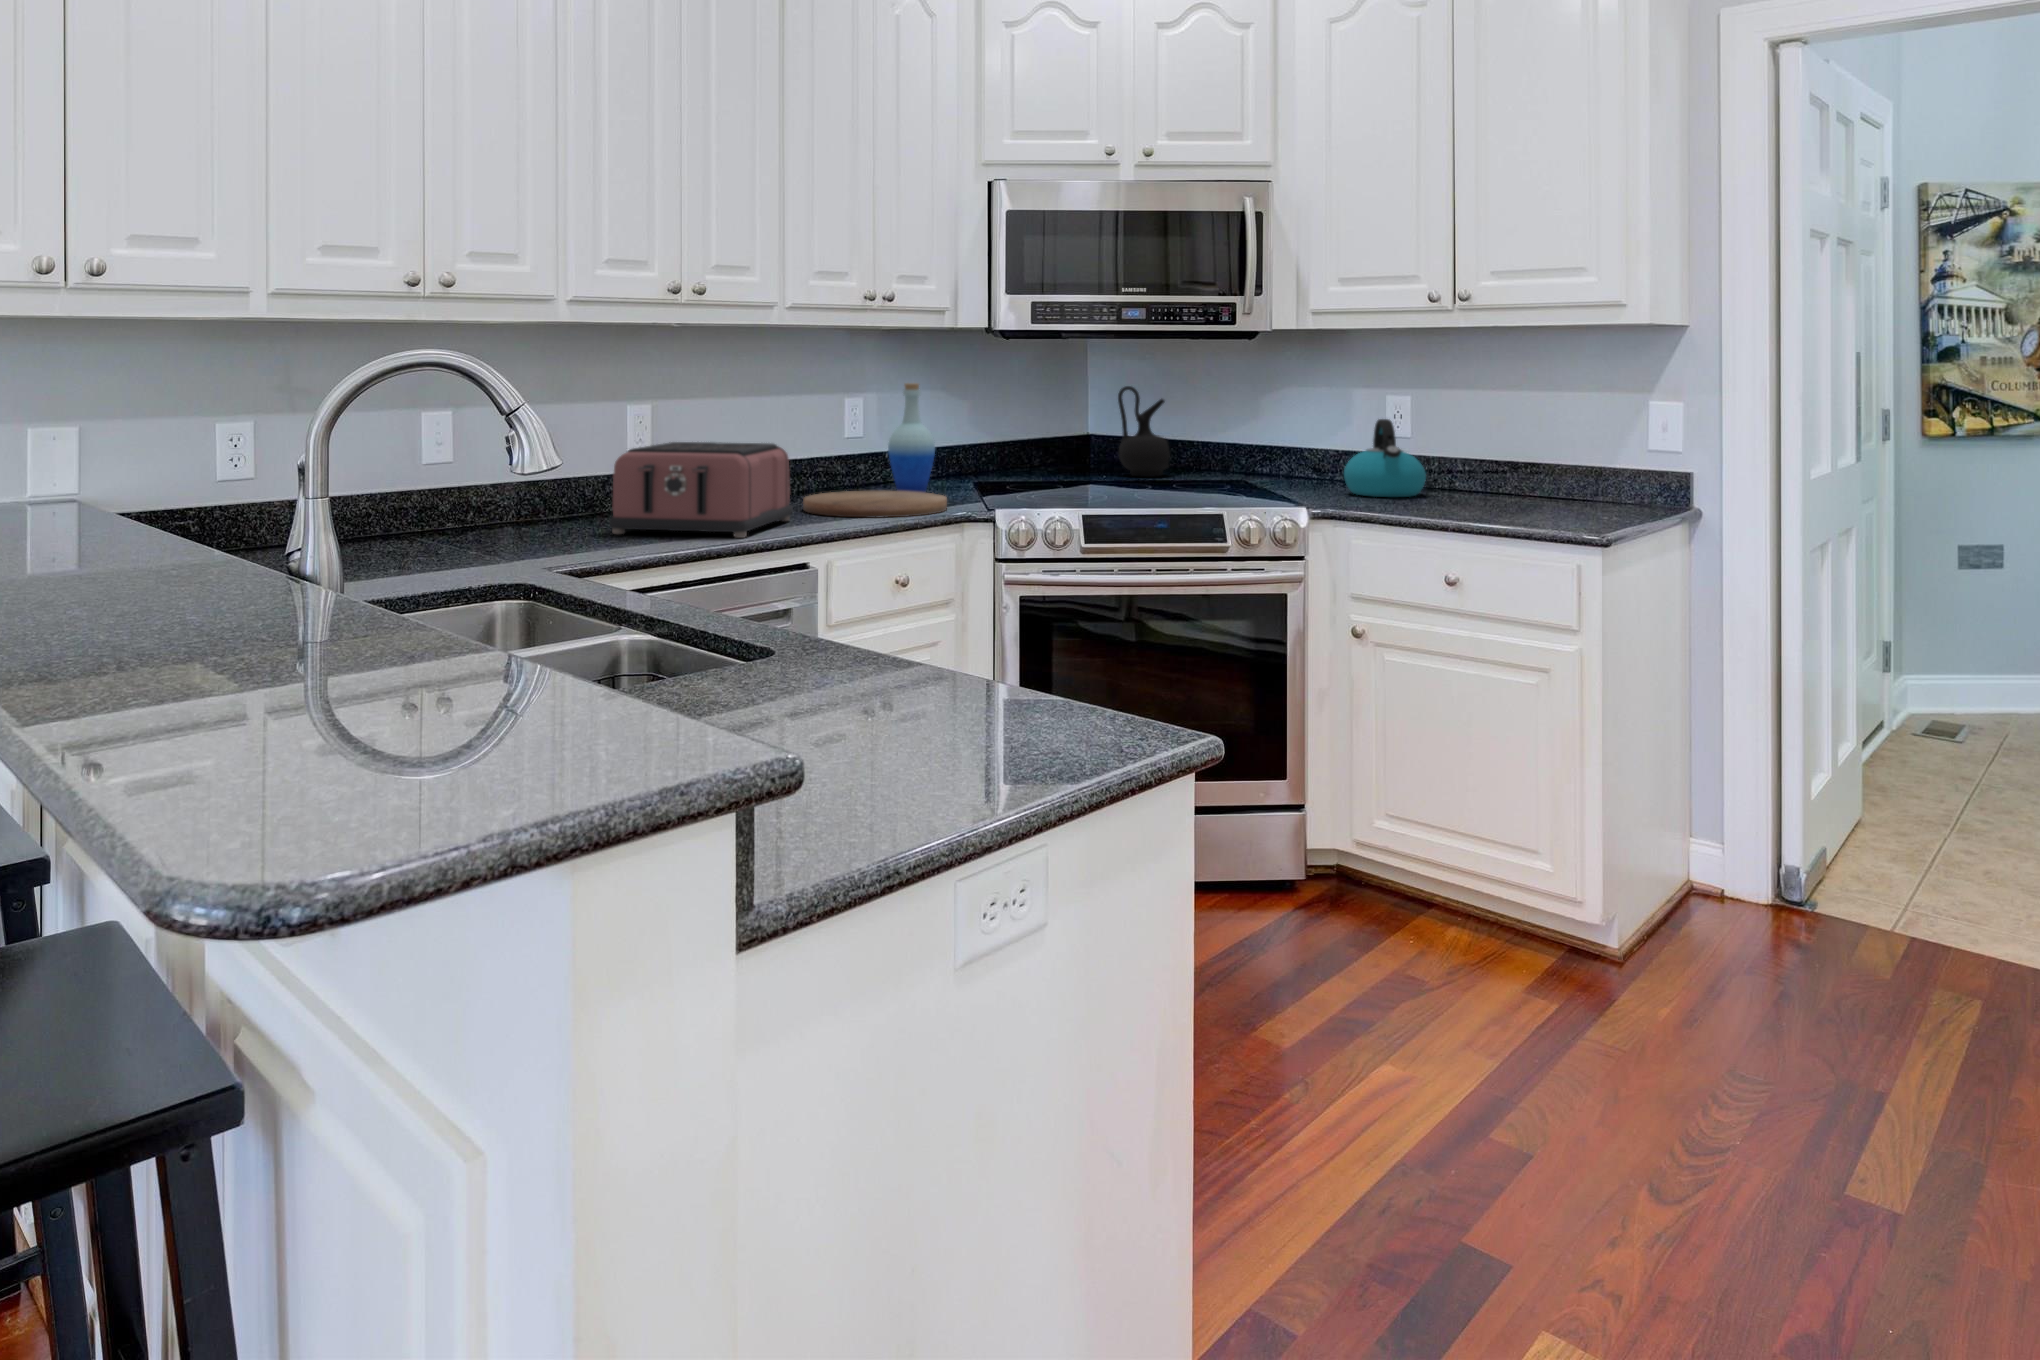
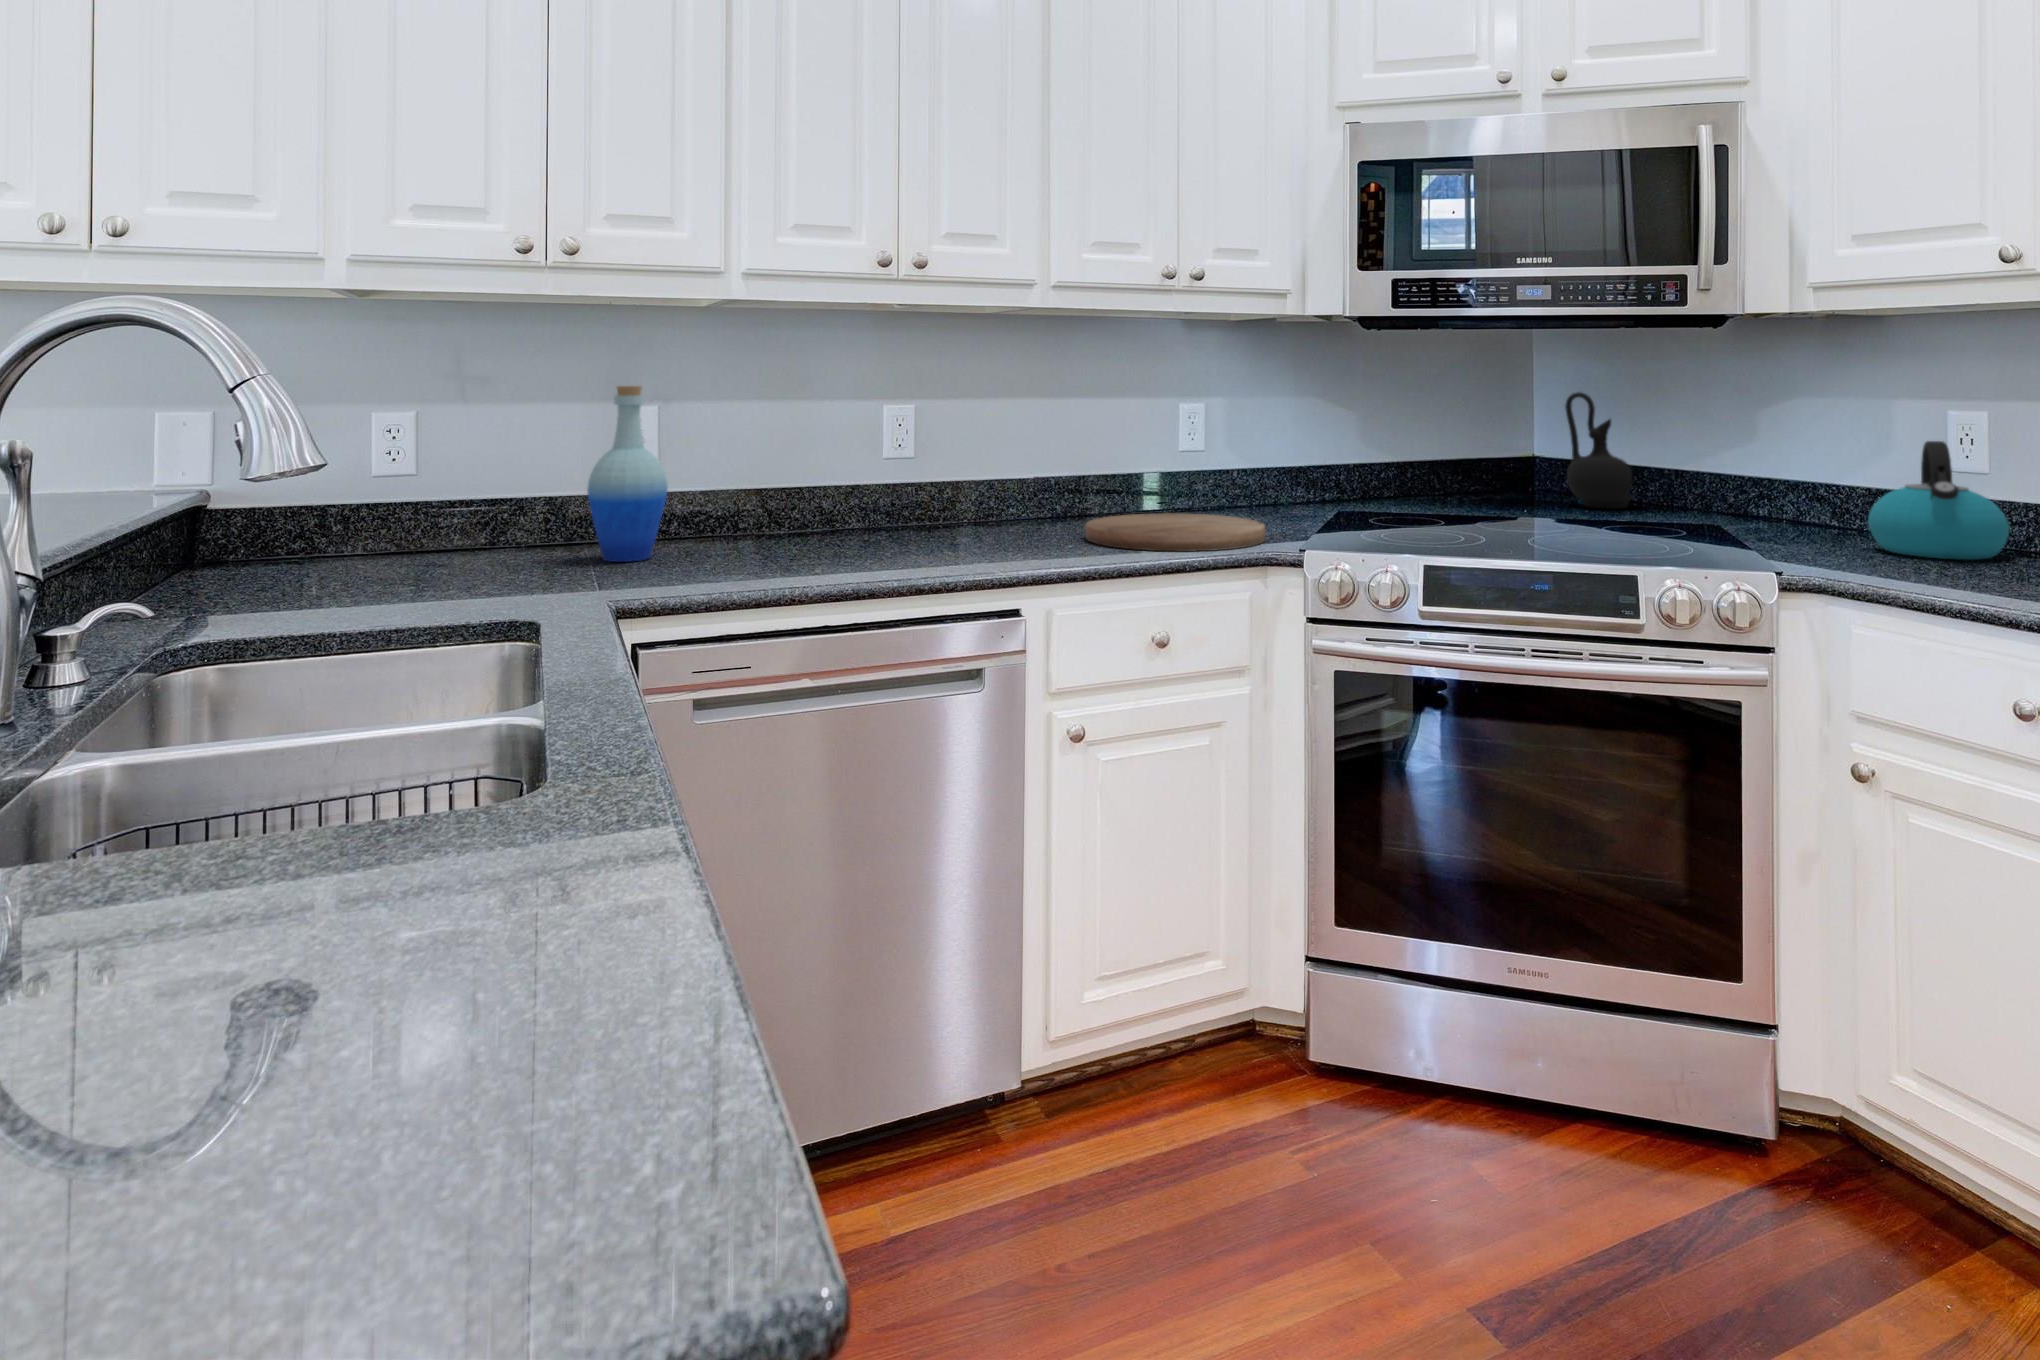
bottle: present [888,383,935,492] -> present [587,386,668,562]
toaster: present [609,442,793,538] -> none [798,448,1044,572]

